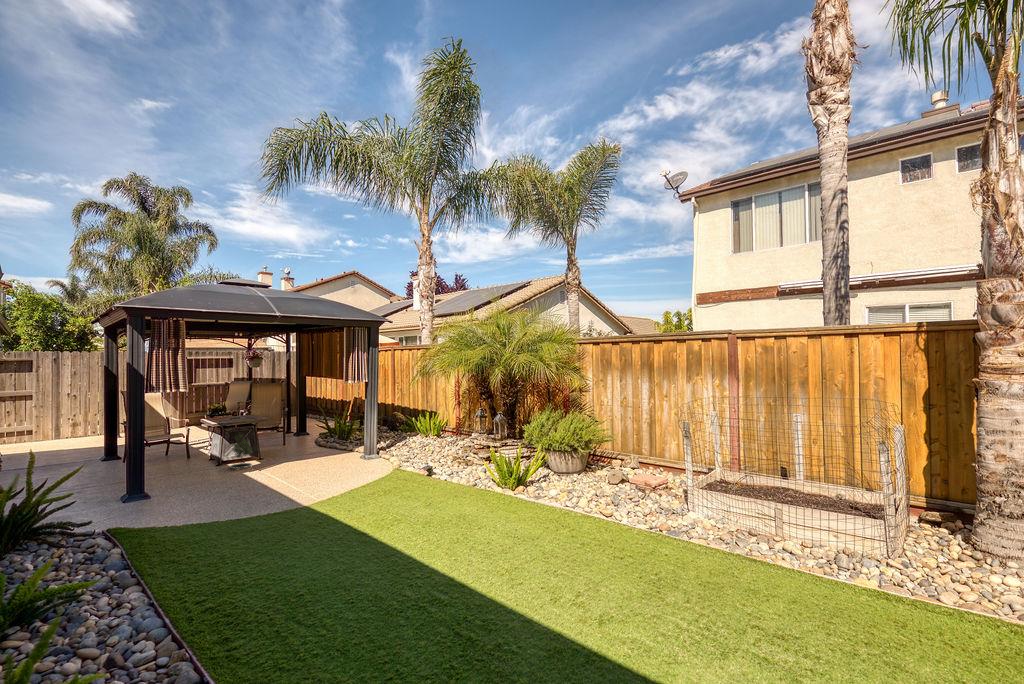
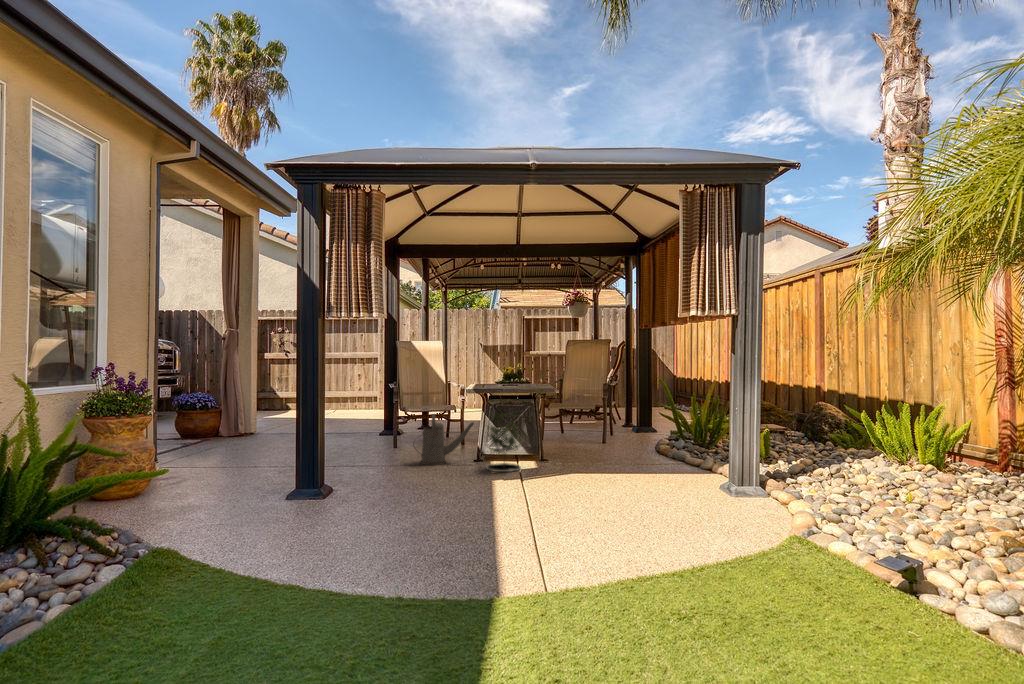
watering can: none [173,440,216,472] -> present [413,414,474,465]

